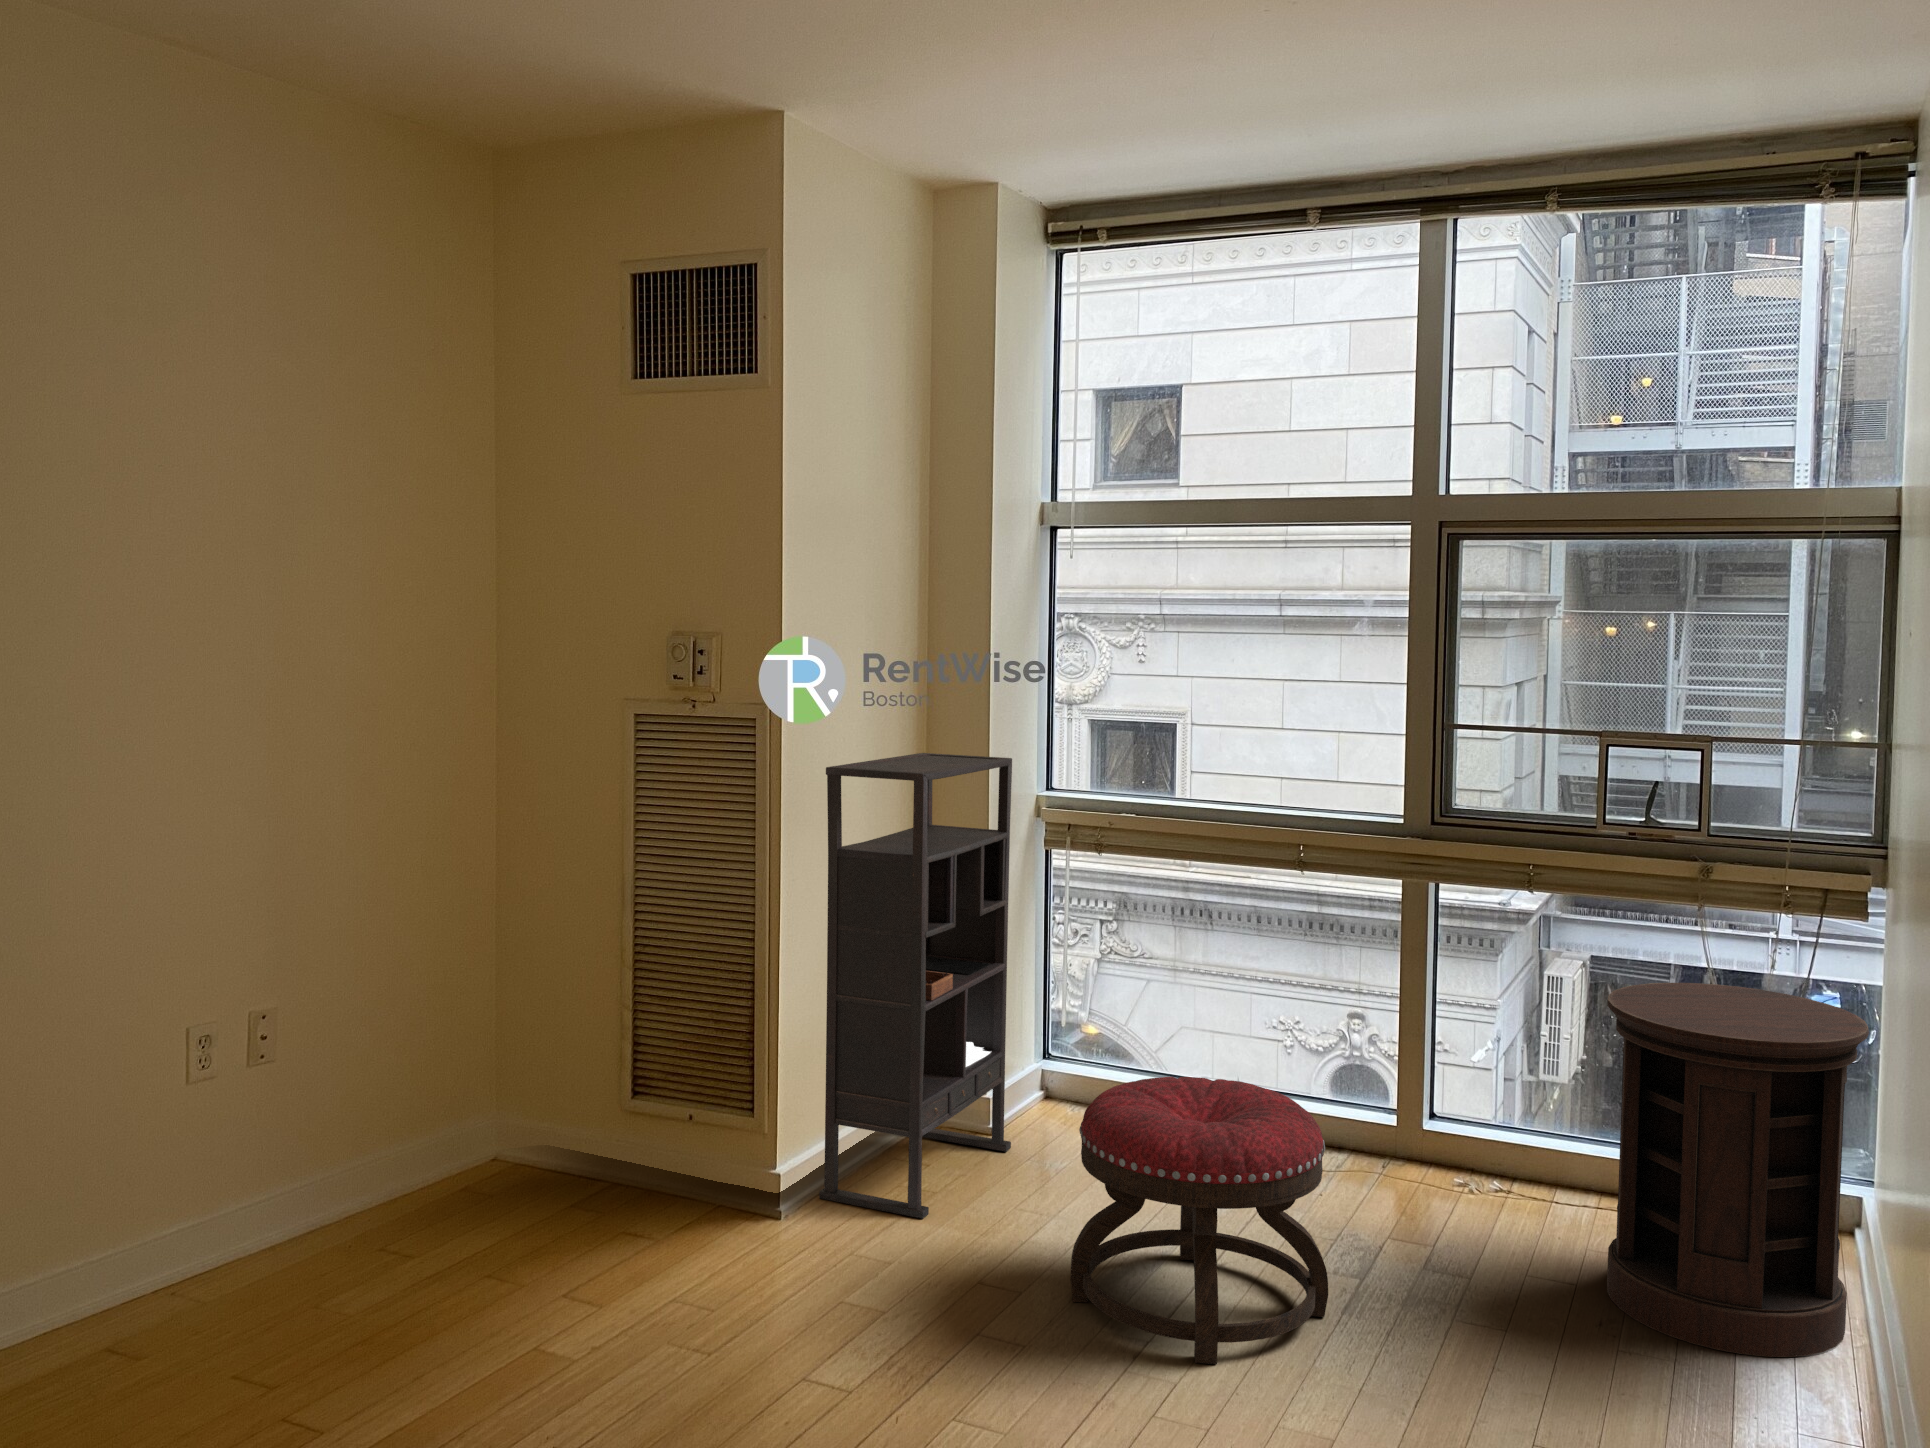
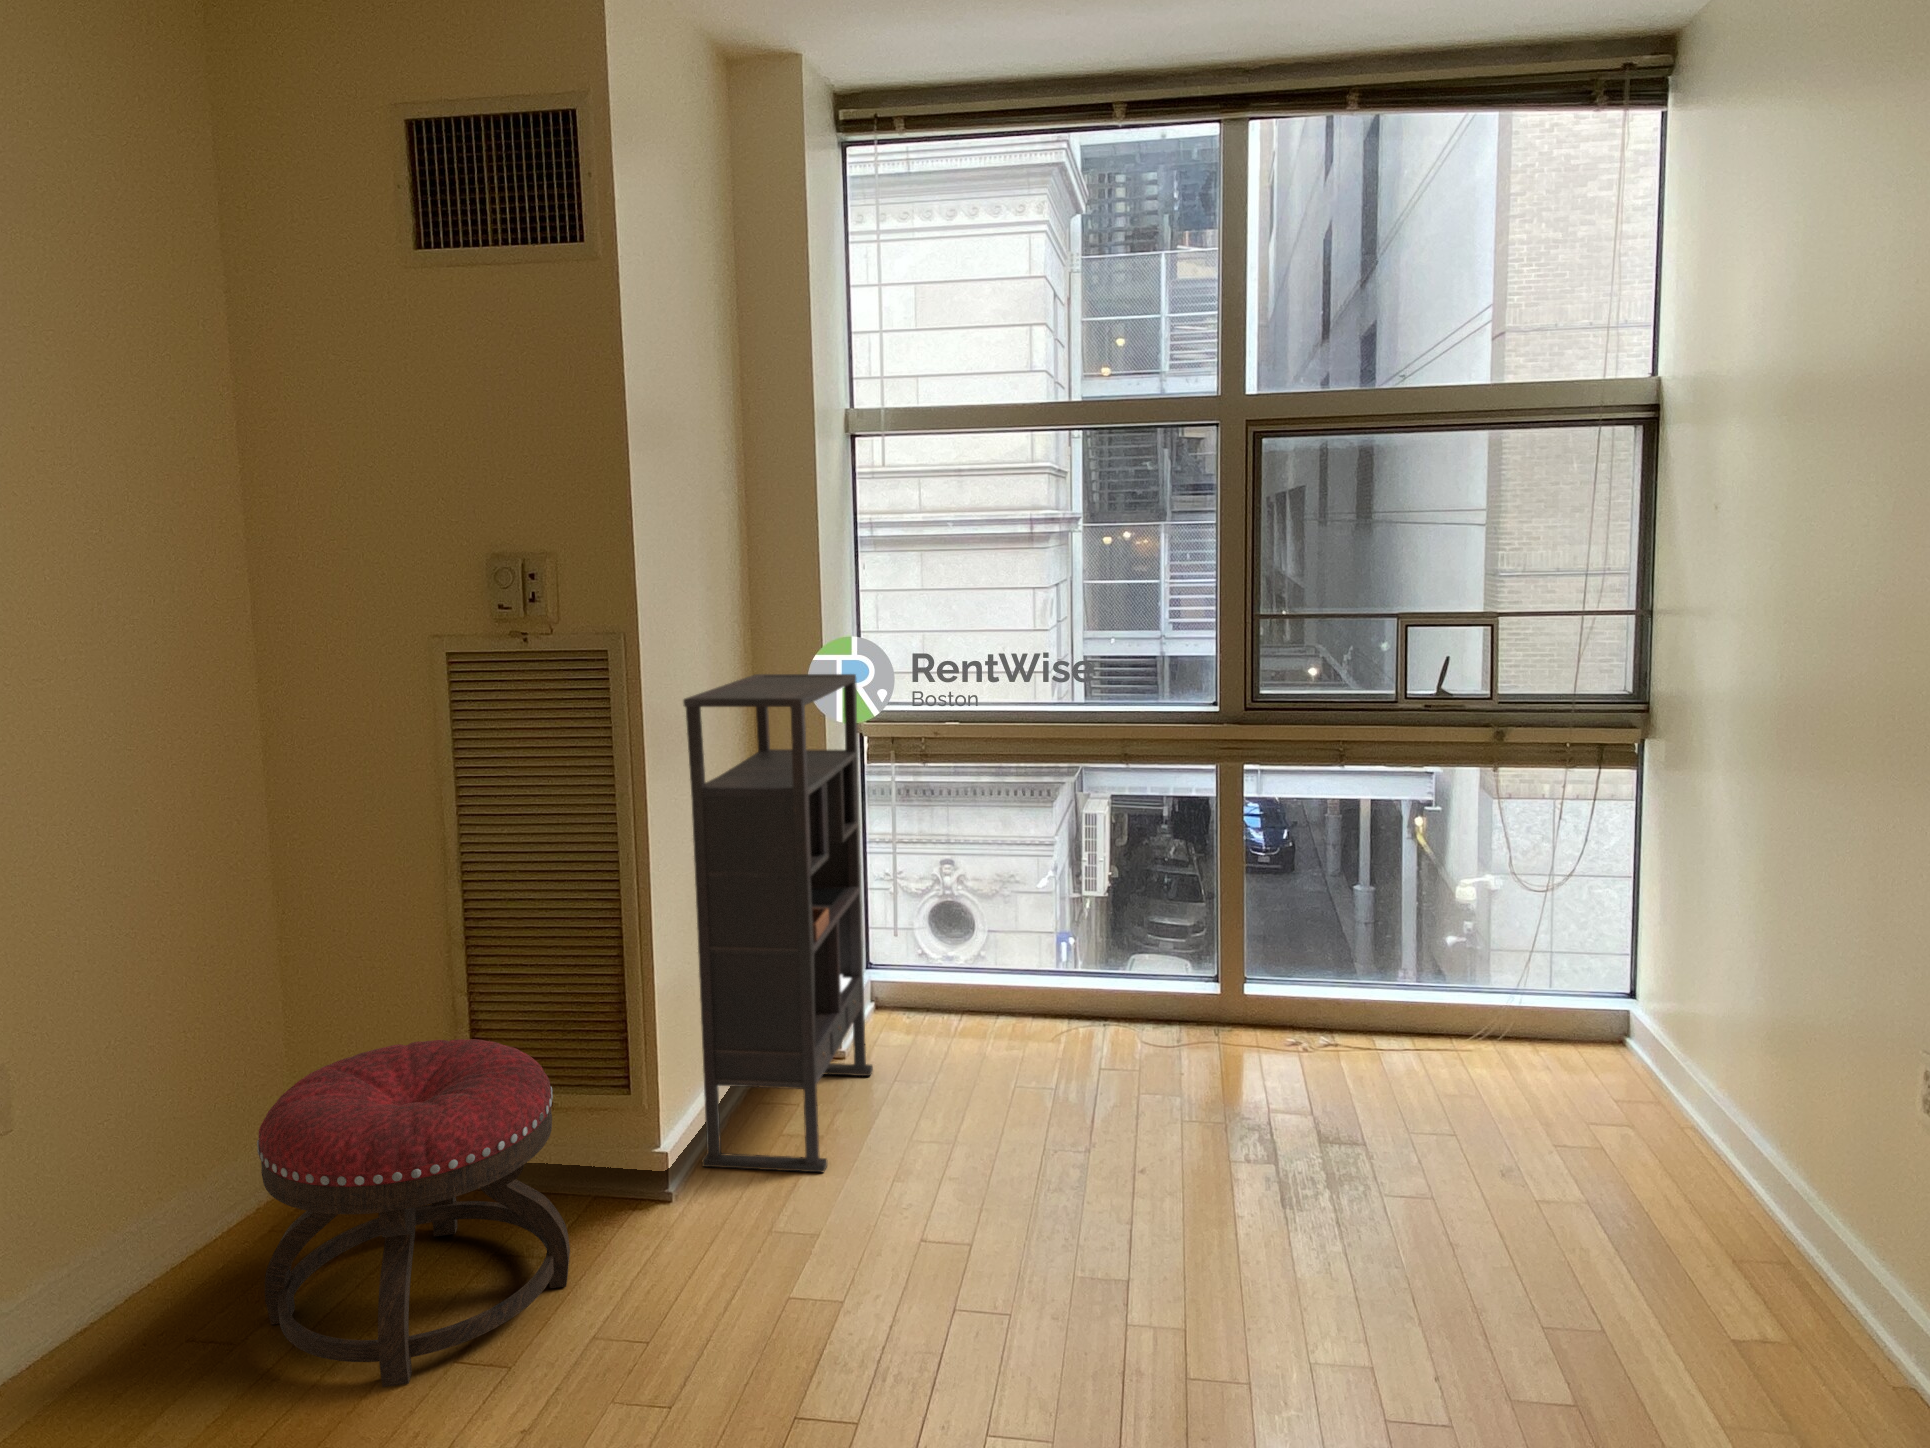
side table: present [1607,983,1869,1357] -> none [1471,840,1710,1180]
ottoman: present [1070,1077,1328,1364] -> present [257,1039,570,1387]

